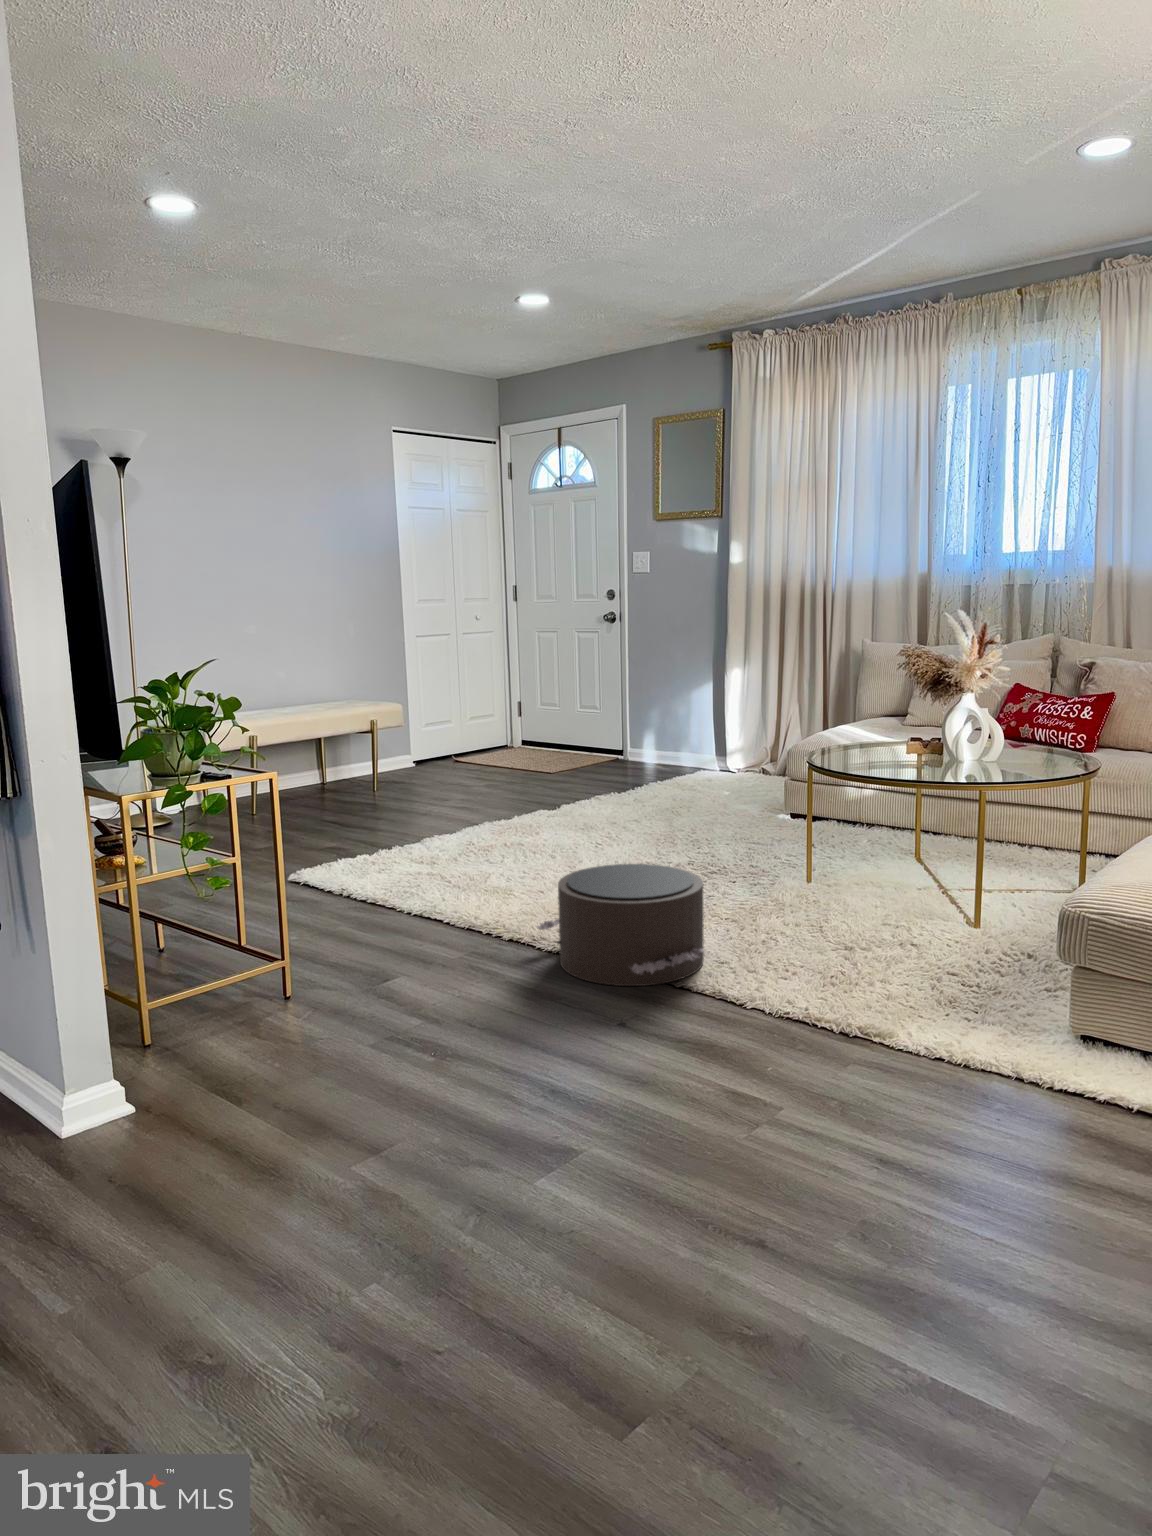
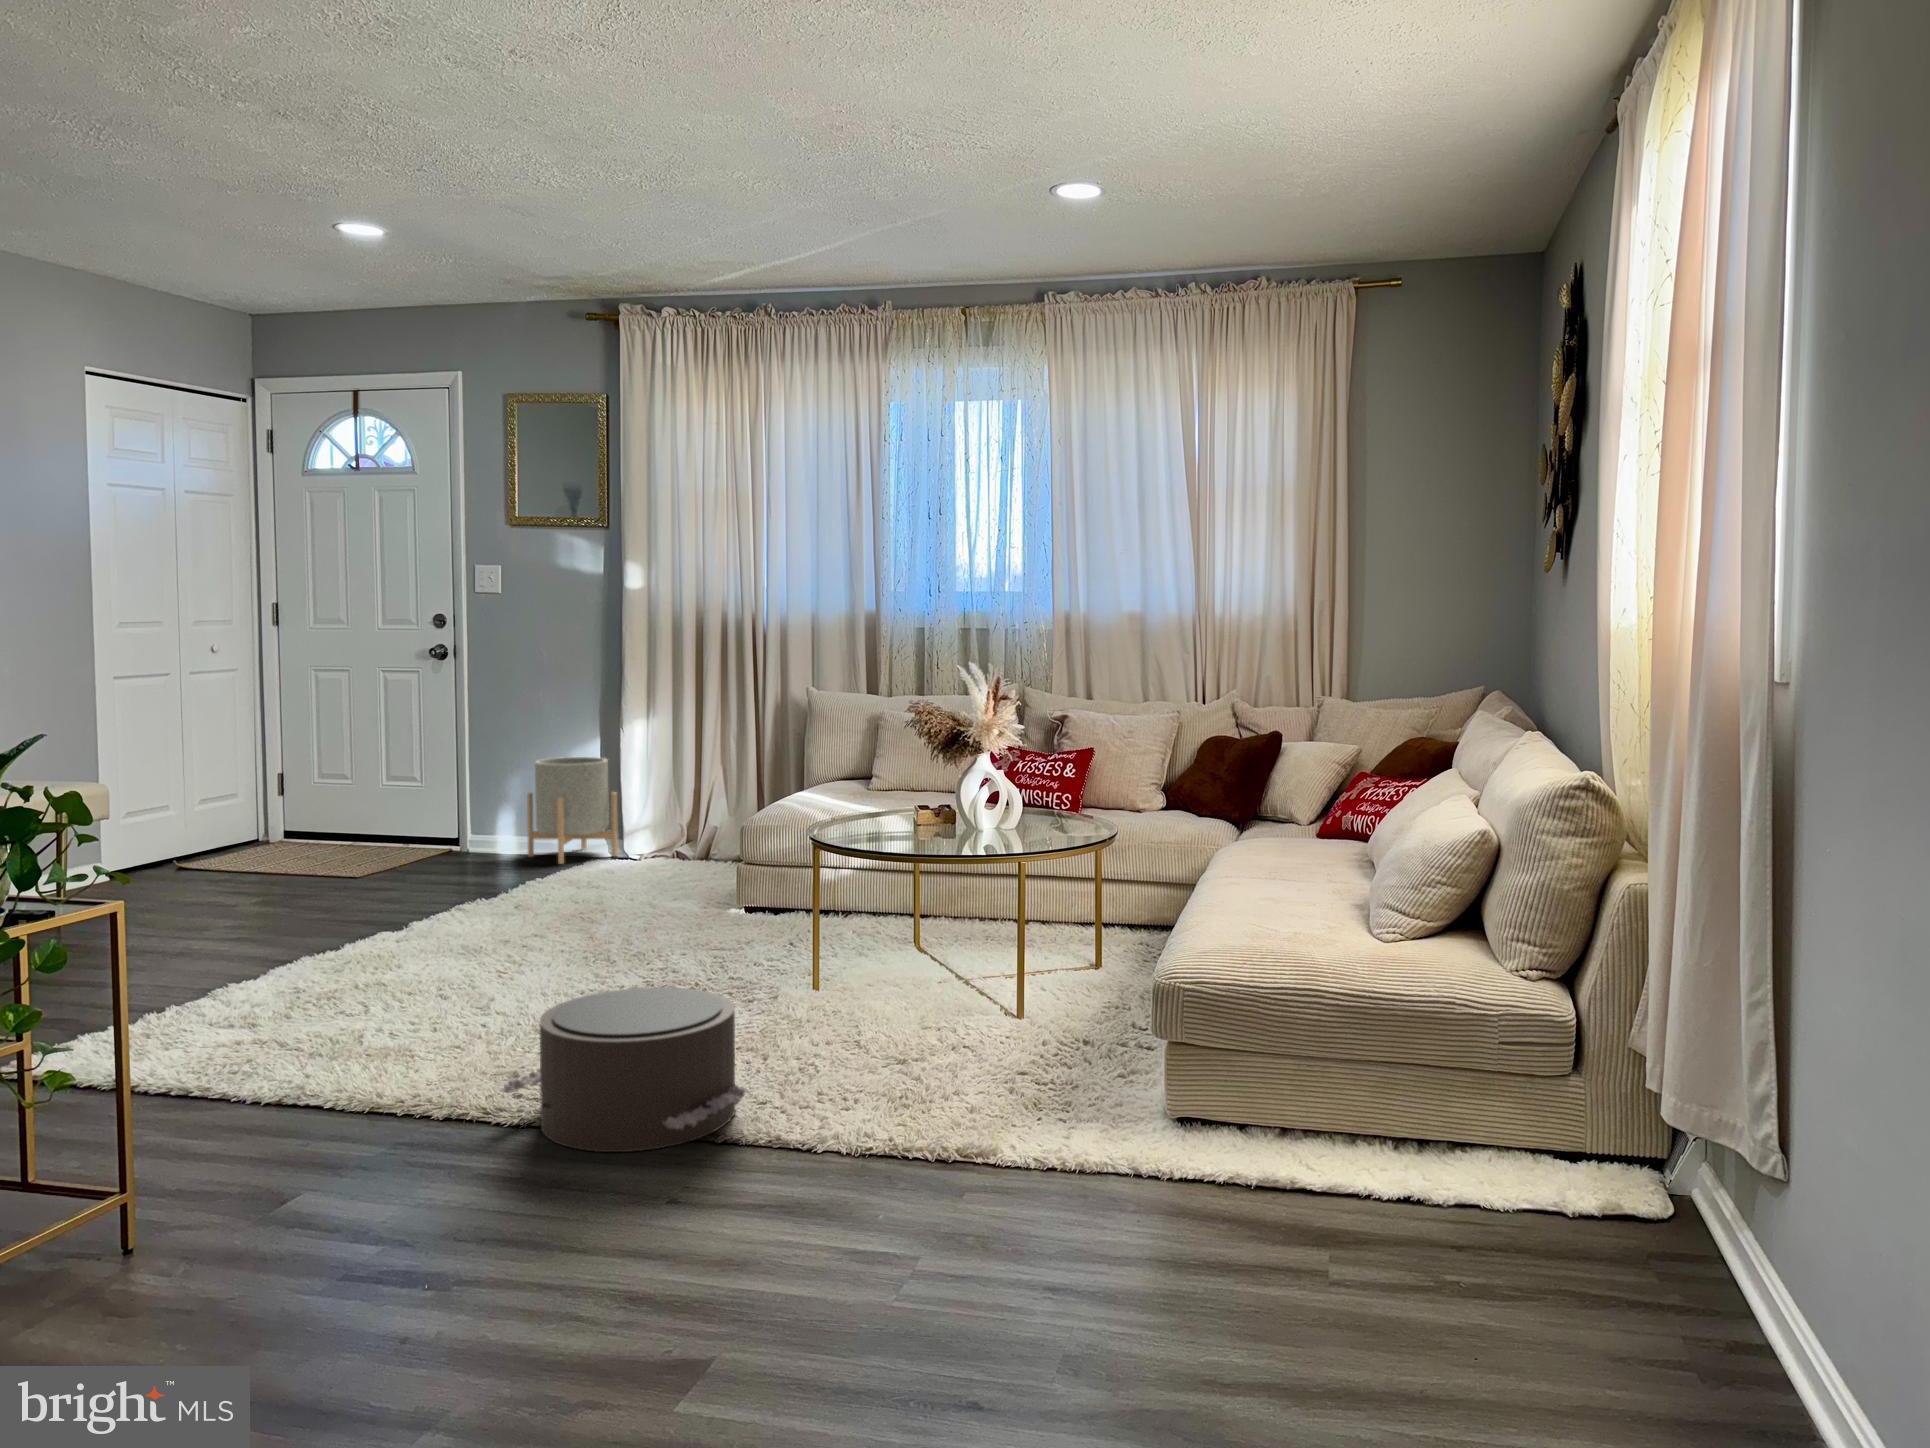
planter: none [661,692,724,771] -> present [527,757,618,864]

